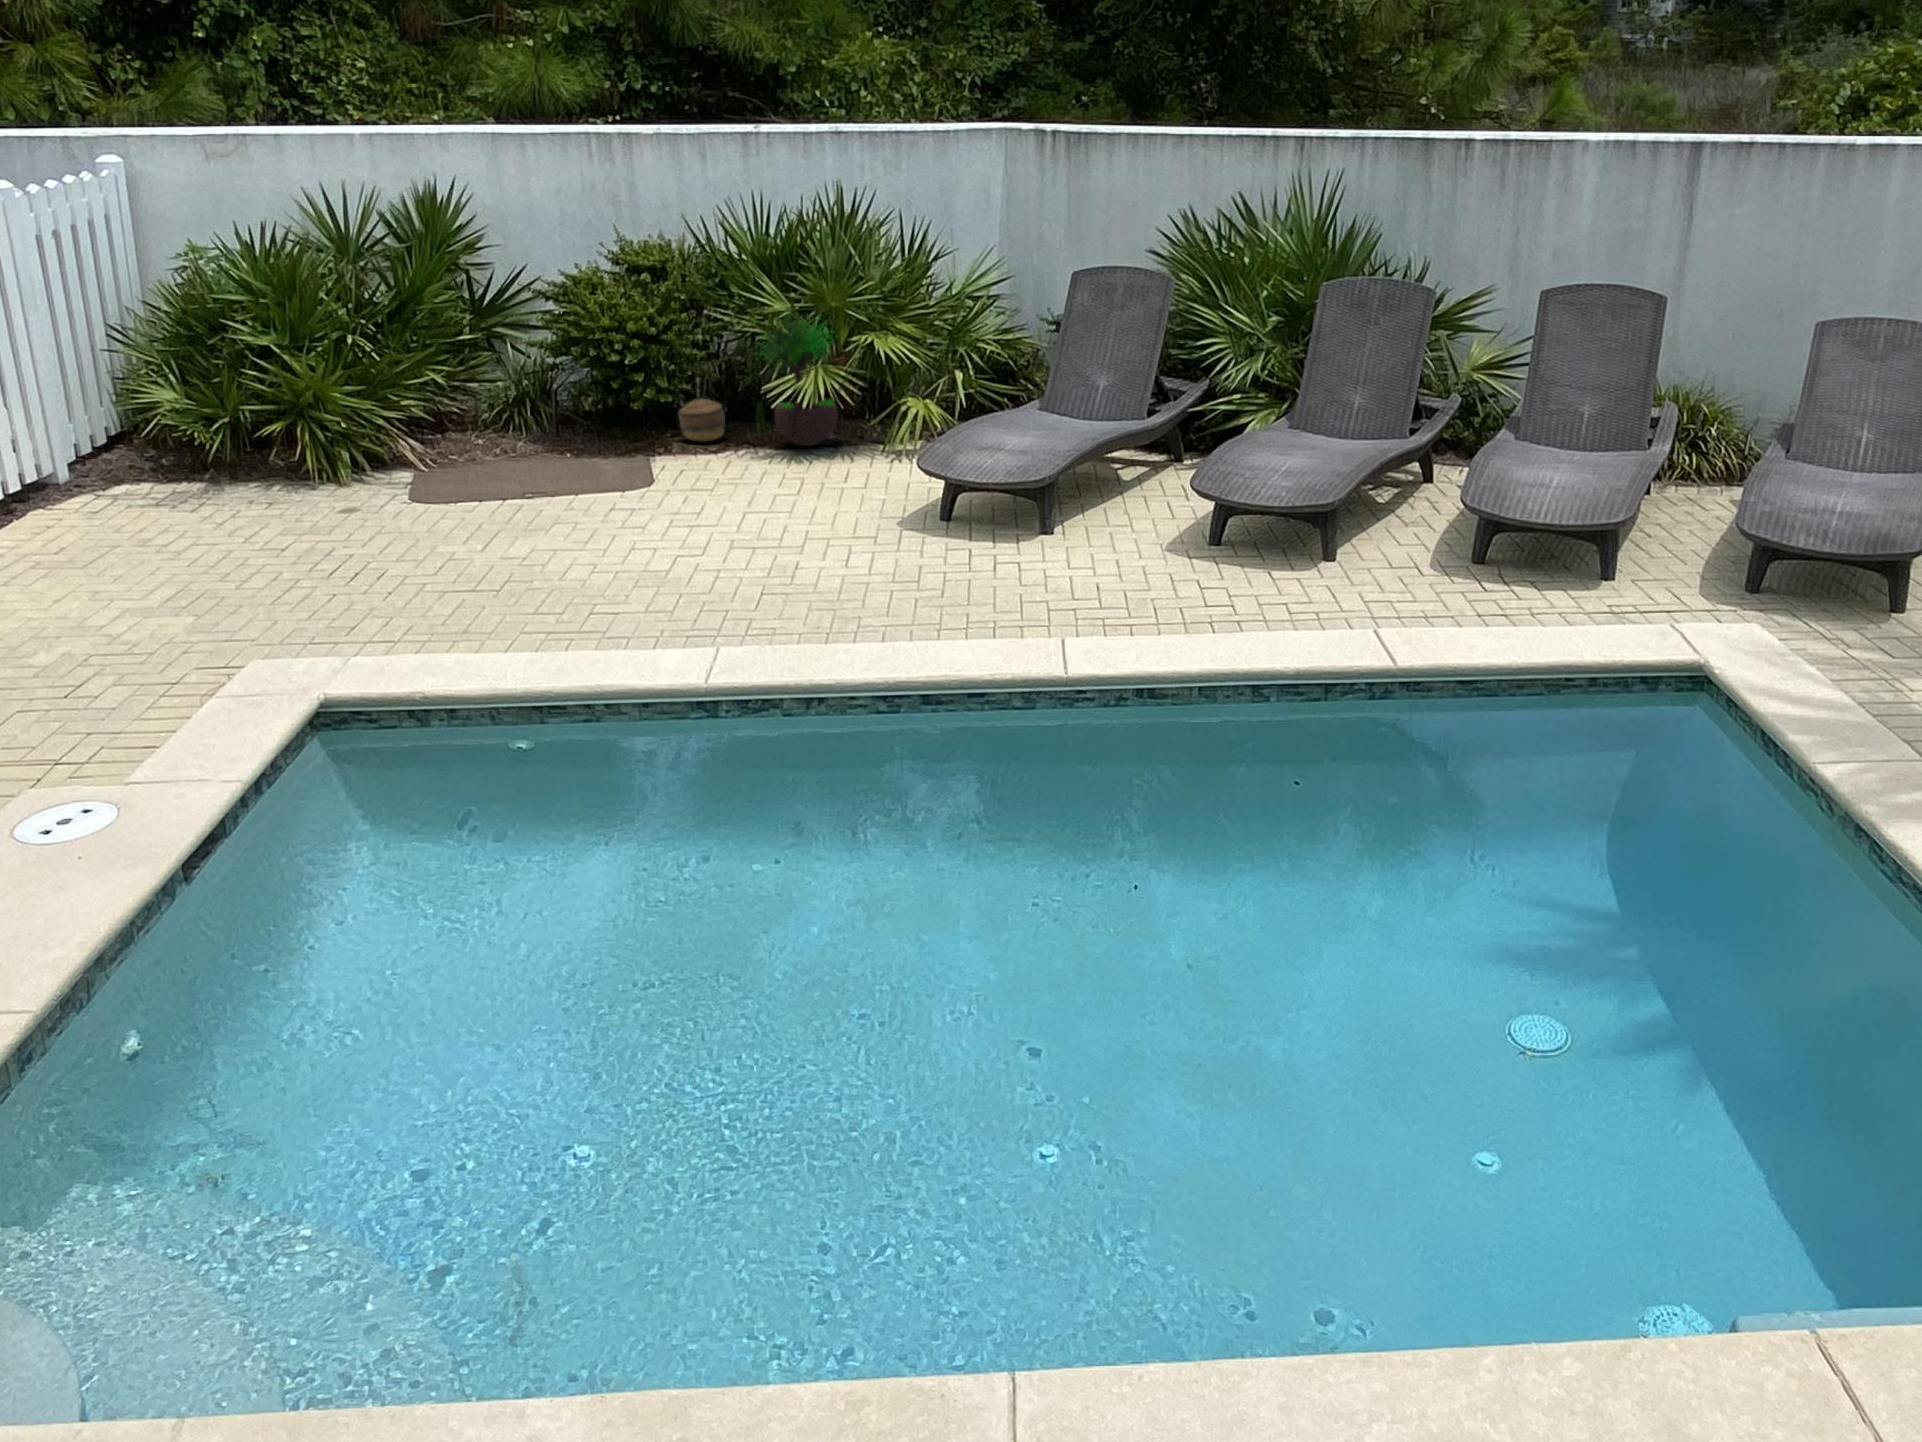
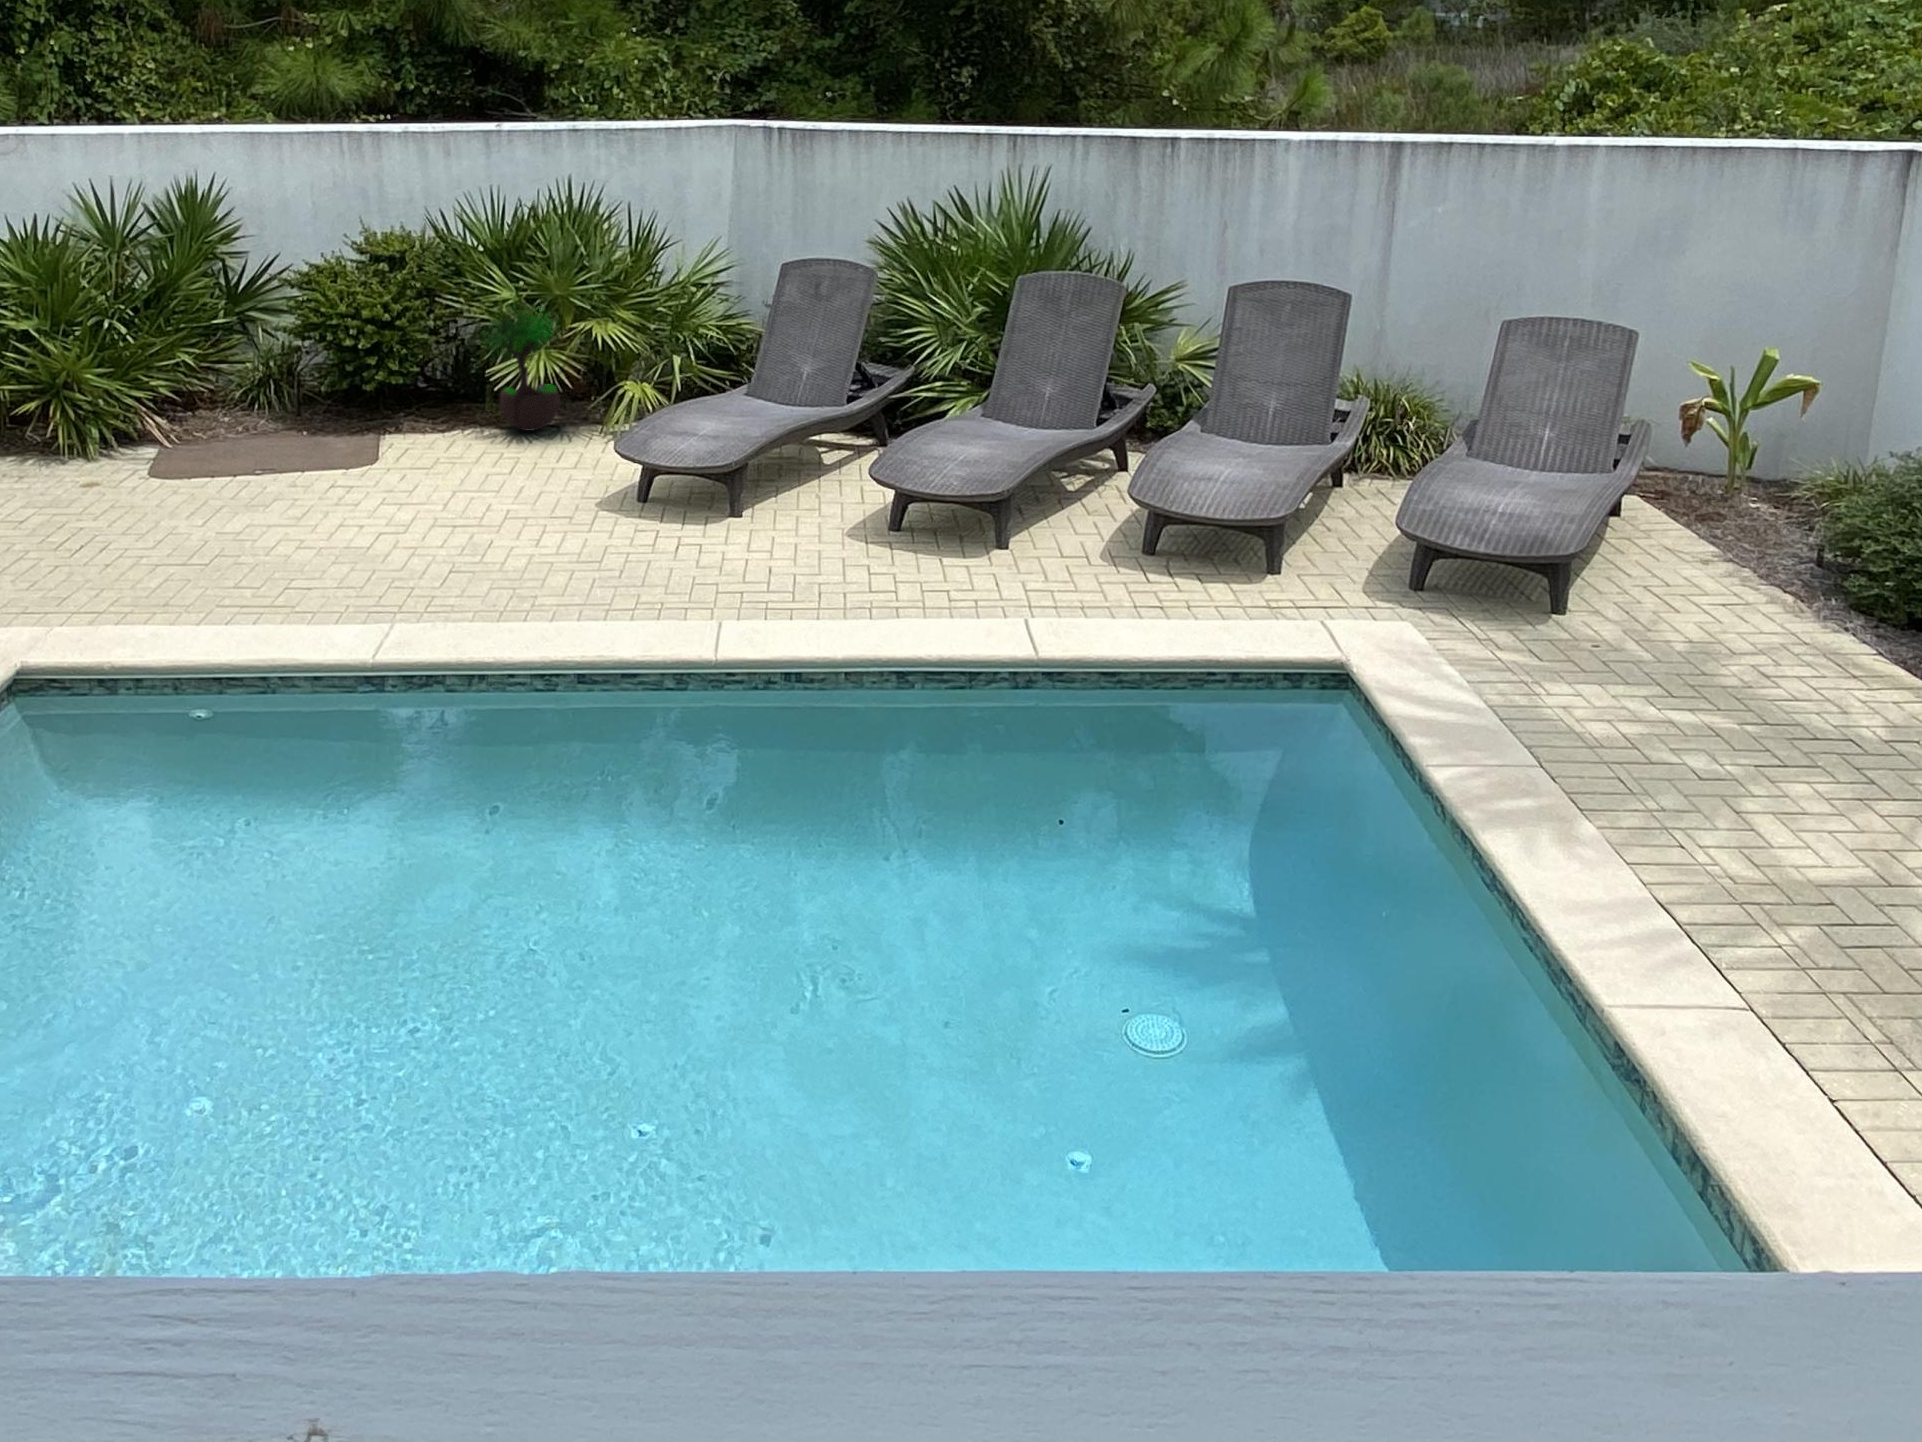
basket: present [679,399,725,442] -> none [410,384,454,425]

